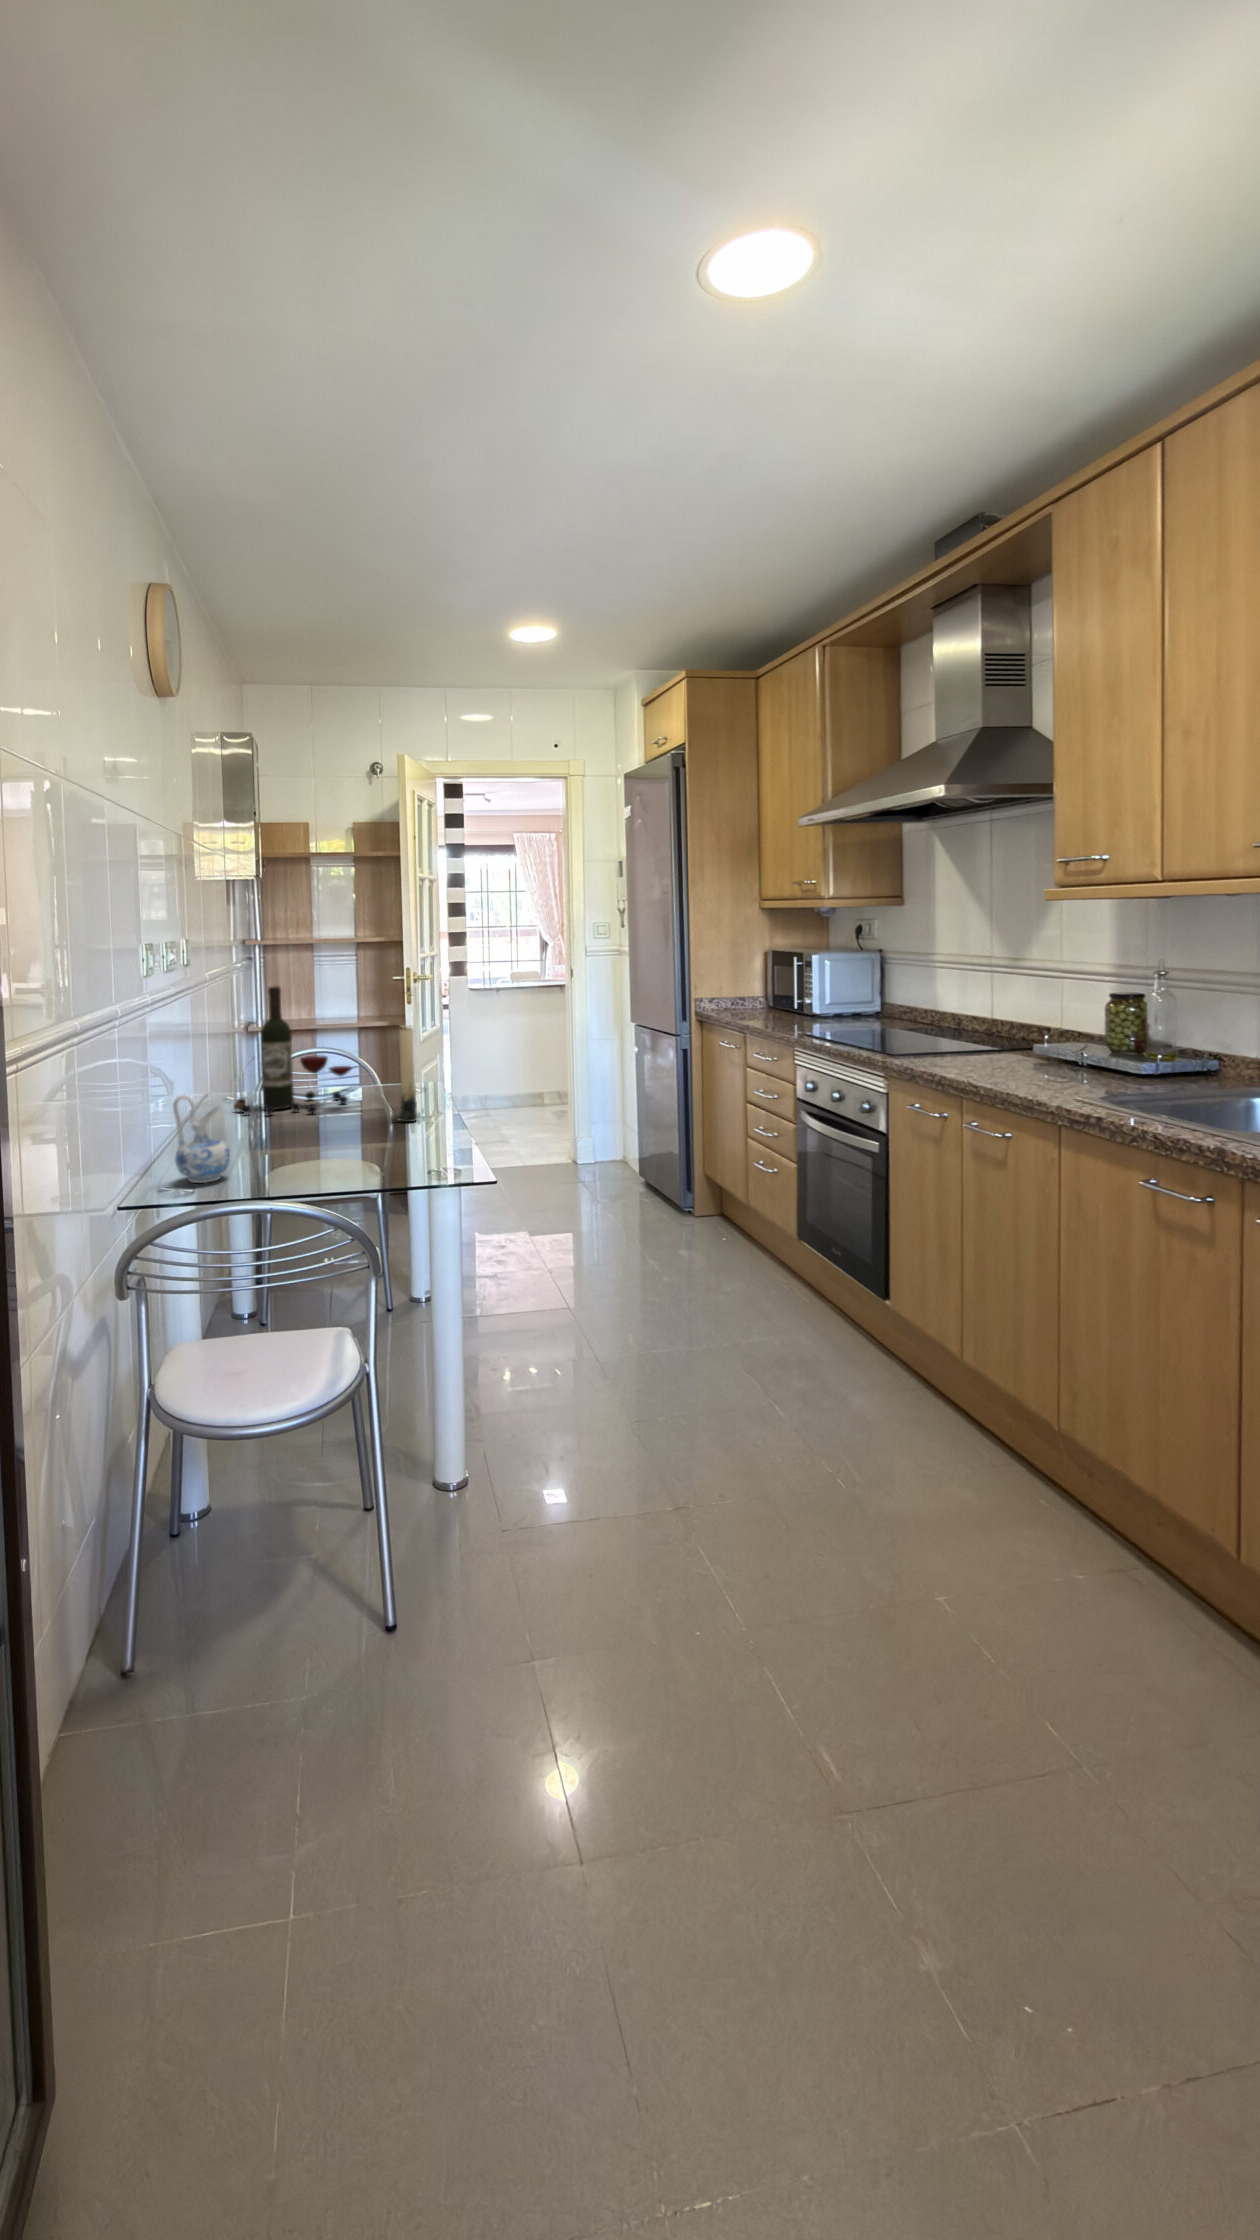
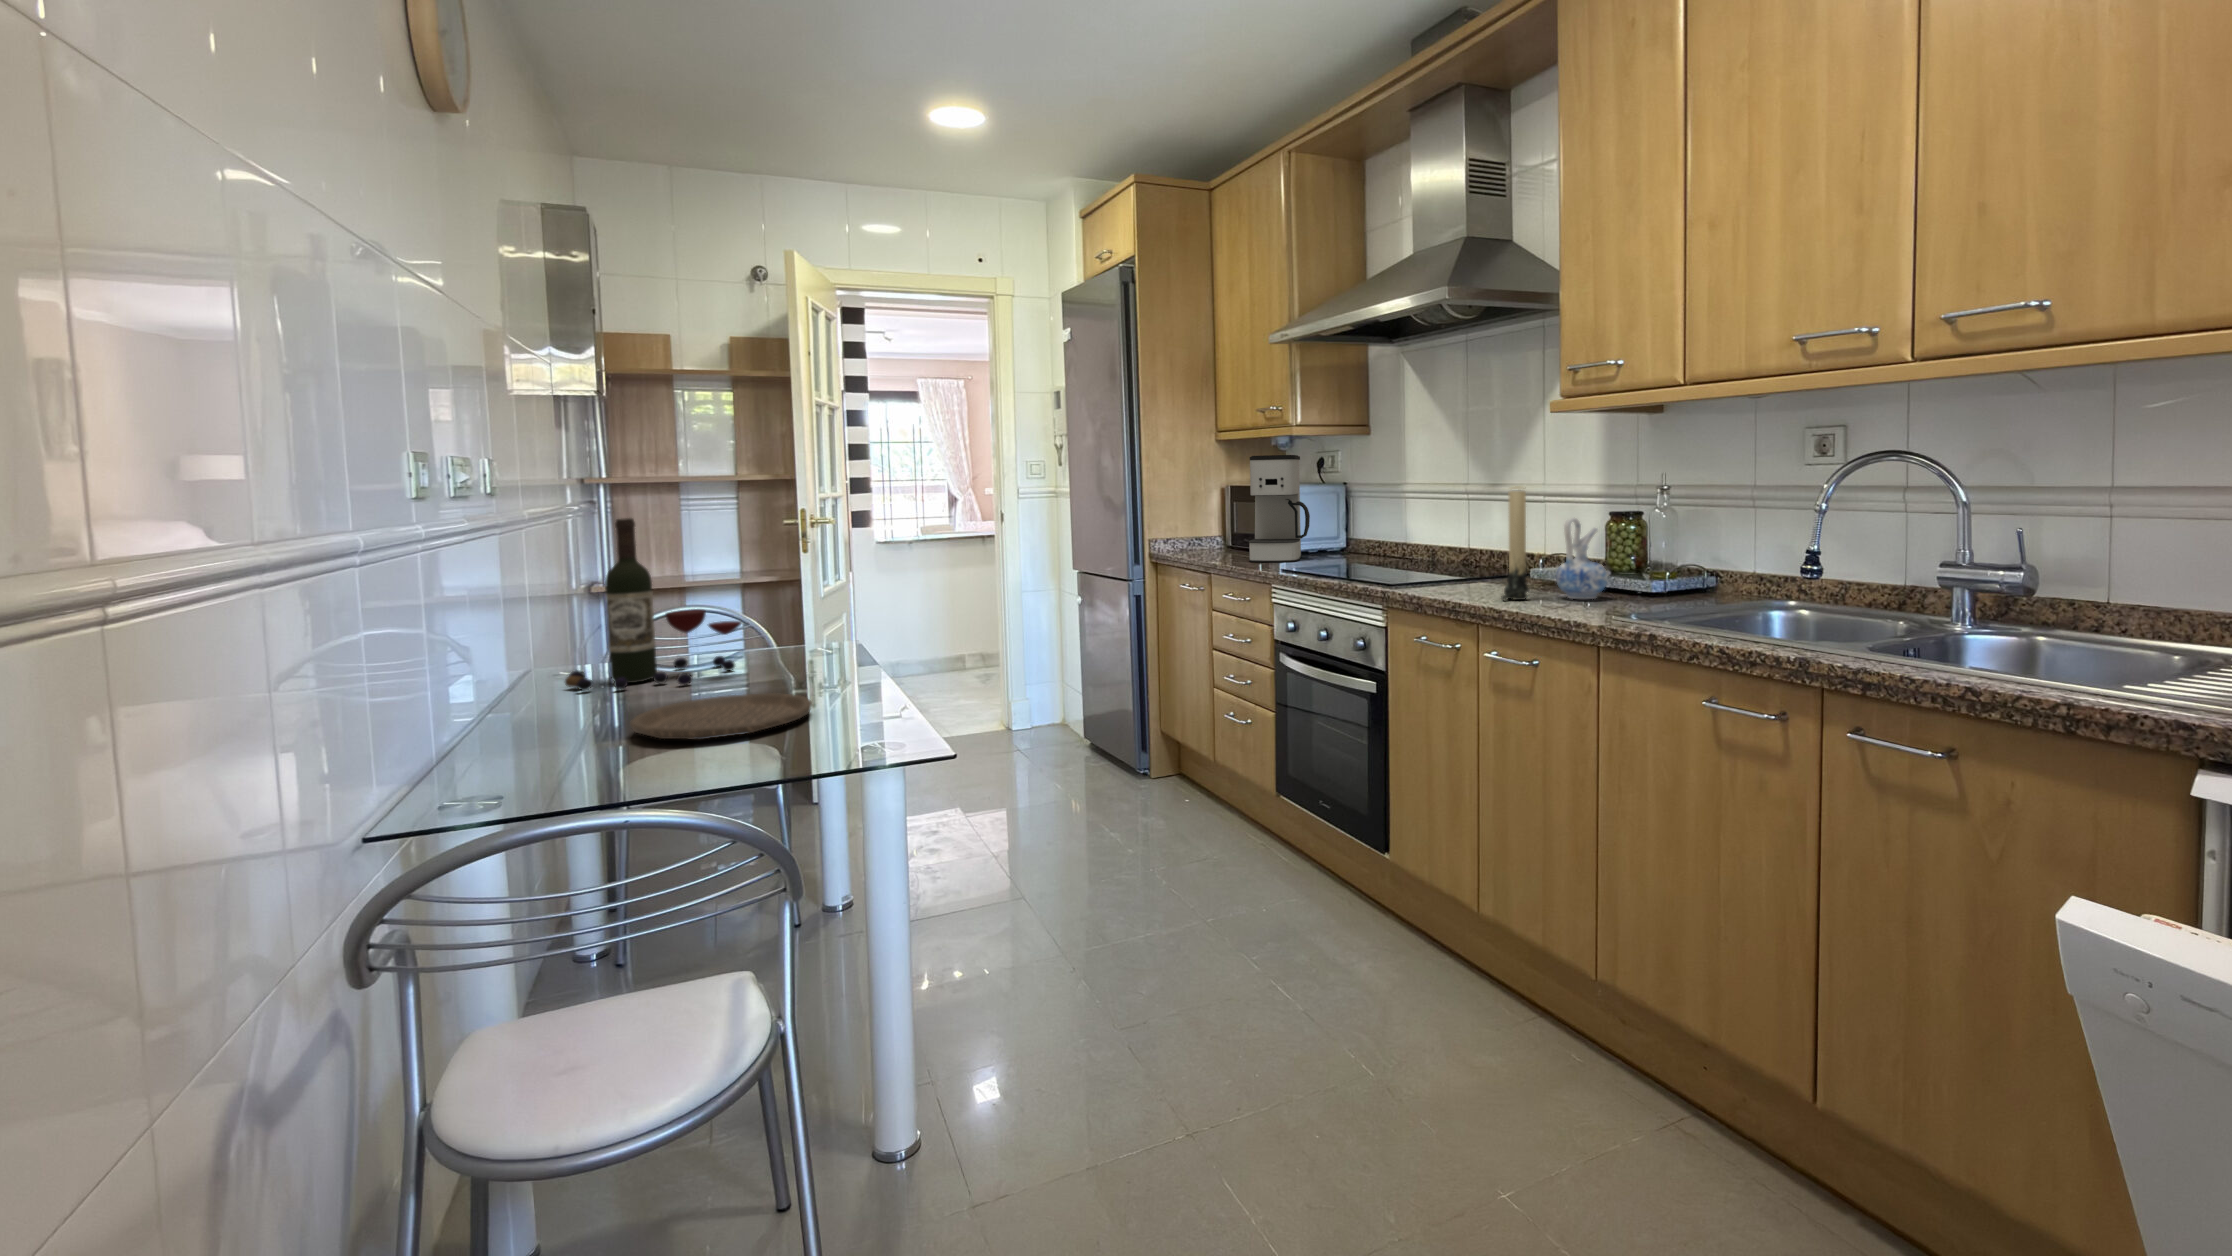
coffee maker: none [780,925,840,1025] -> present [1249,455,1310,562]
candle: present [391,1025,418,1122] -> present [1501,487,1529,600]
ceramic pitcher: present [173,1095,230,1183] -> present [1556,517,1608,599]
plate: none [274,1125,396,1157] -> present [630,693,812,740]

